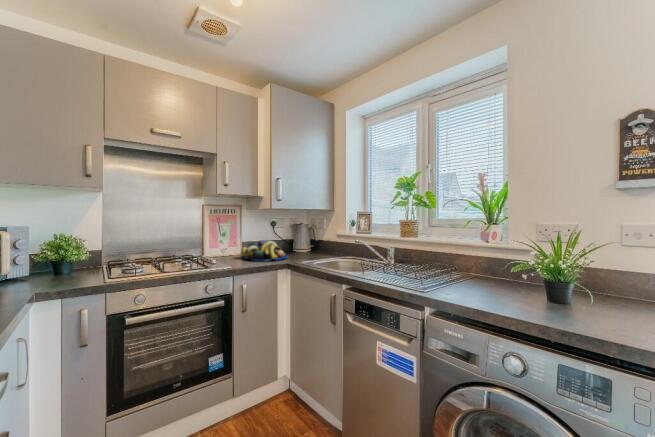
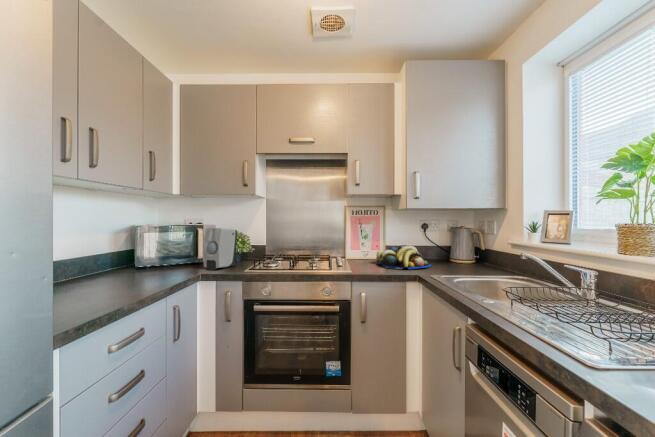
soap dispenser: none [29,230,77,285] -> present [203,228,237,270]

